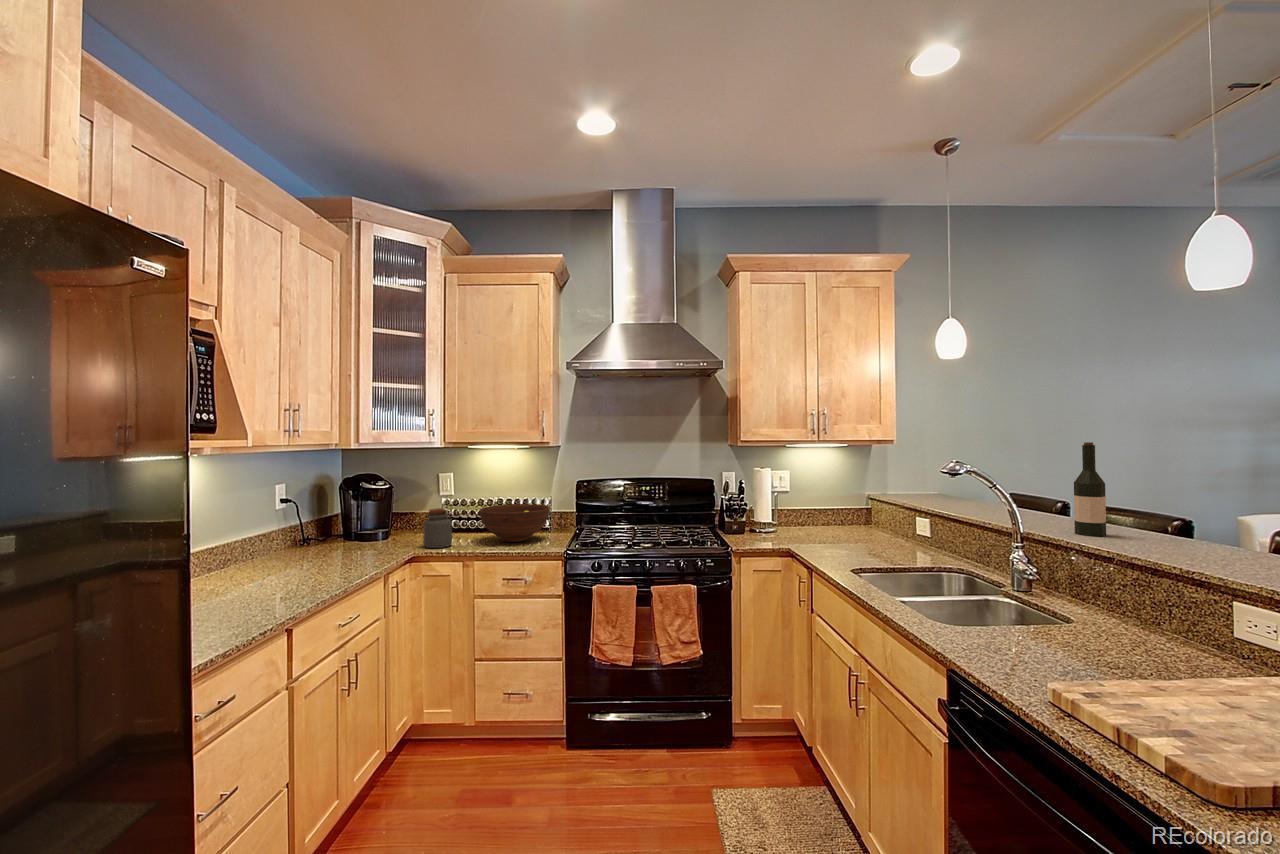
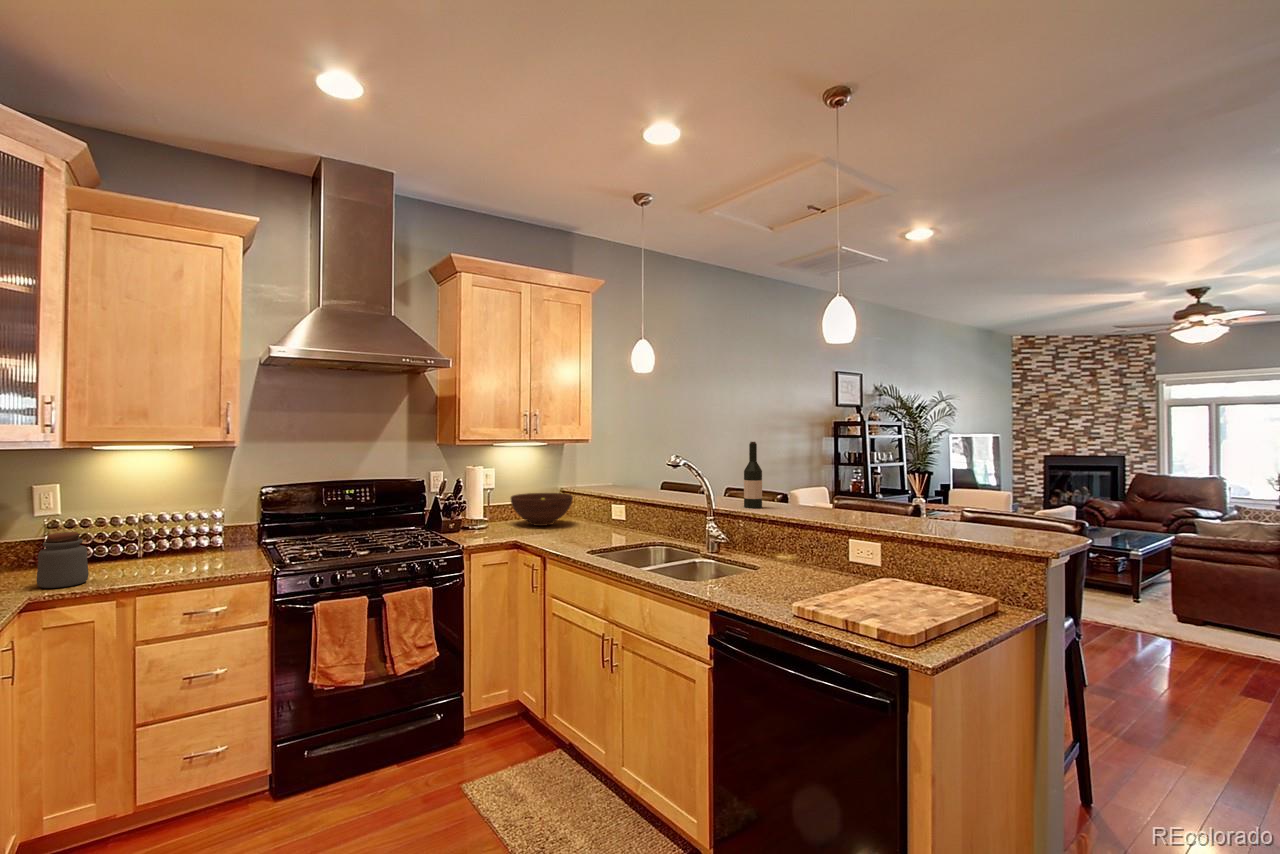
fruit bowl: present [479,504,550,542] -> present [511,493,573,526]

